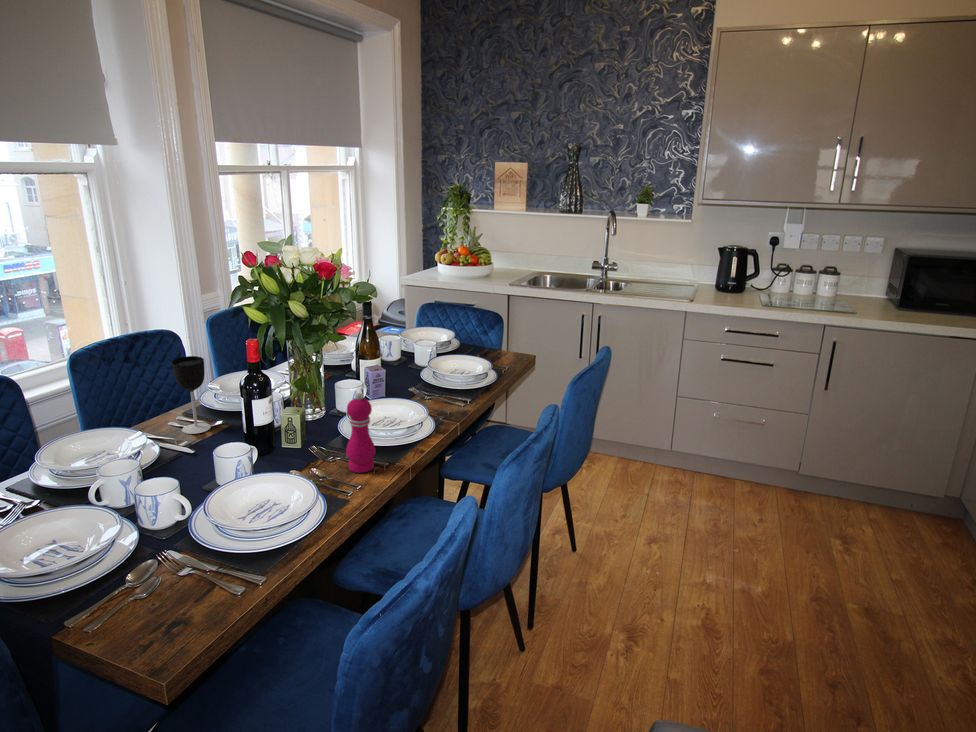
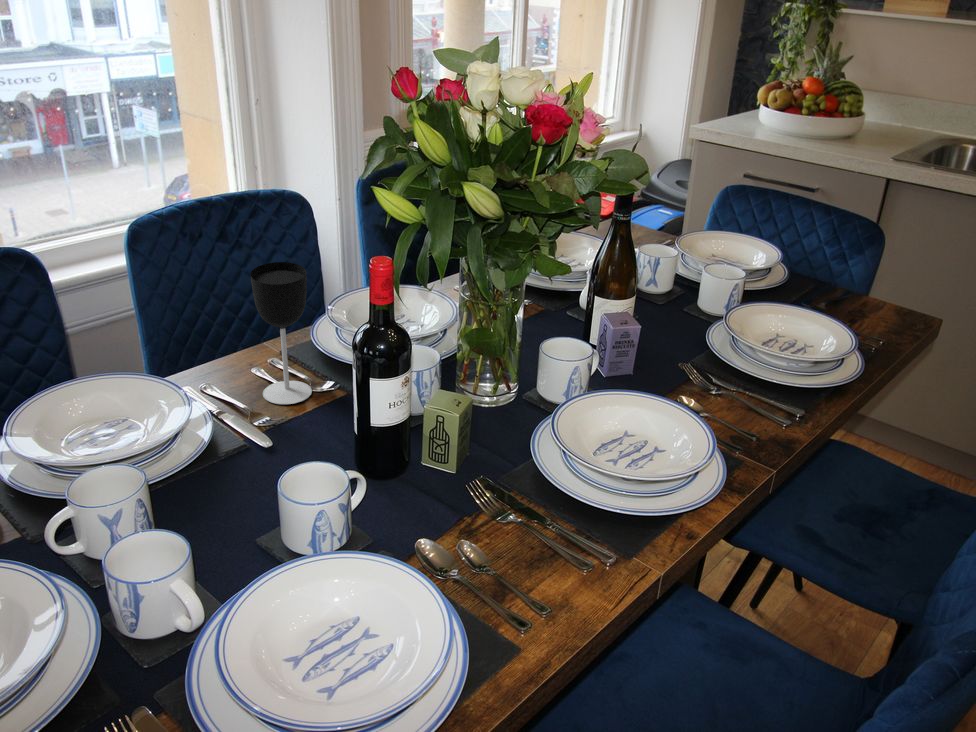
pepper mill: present [346,393,375,473] -> none [534,412,599,572]

